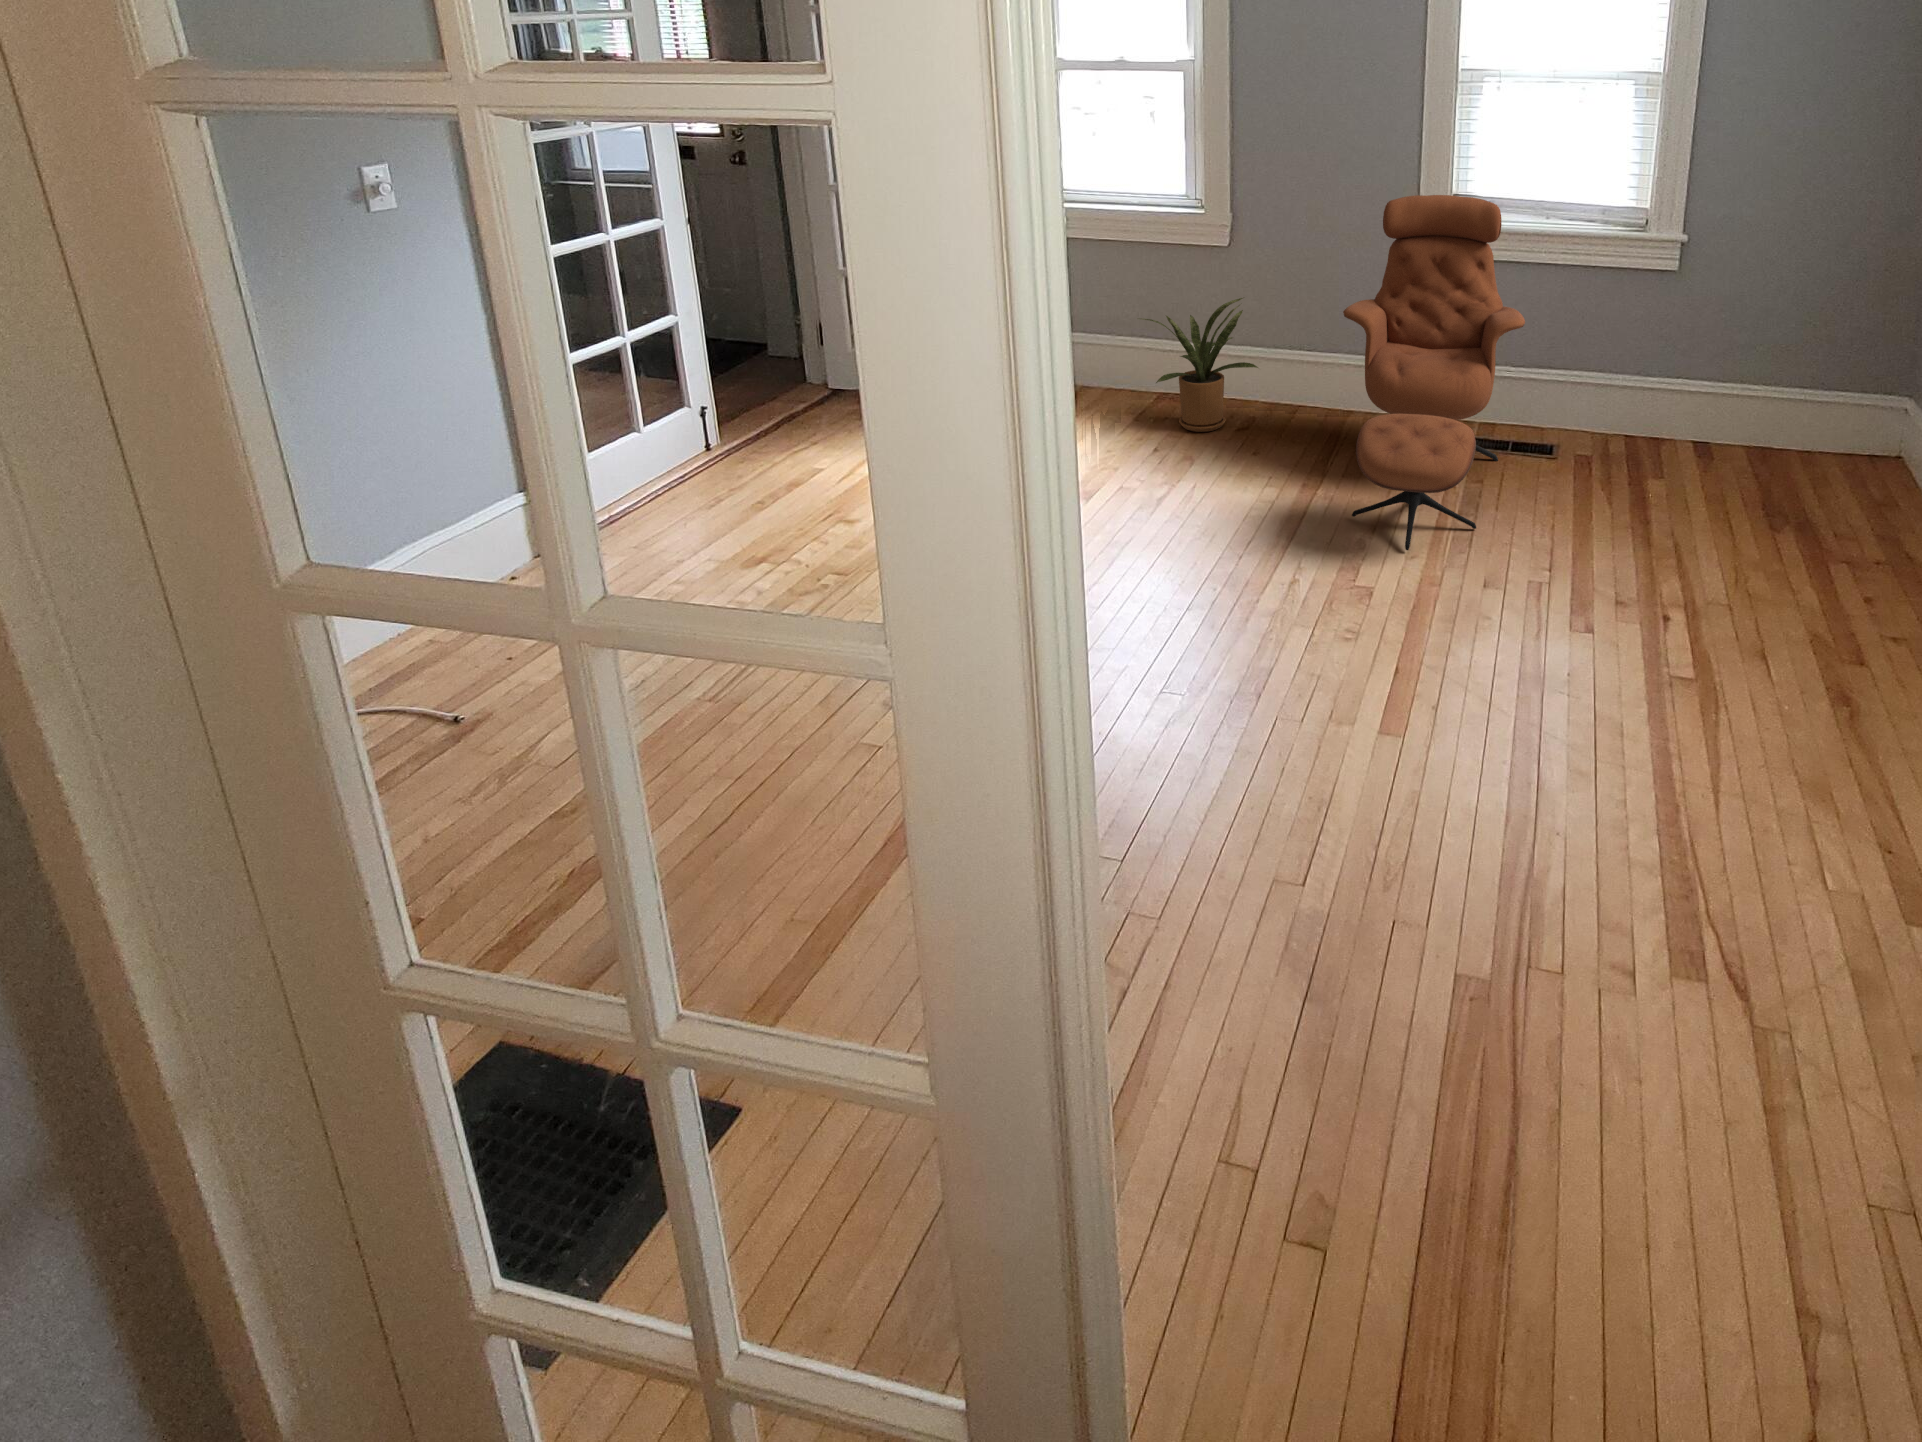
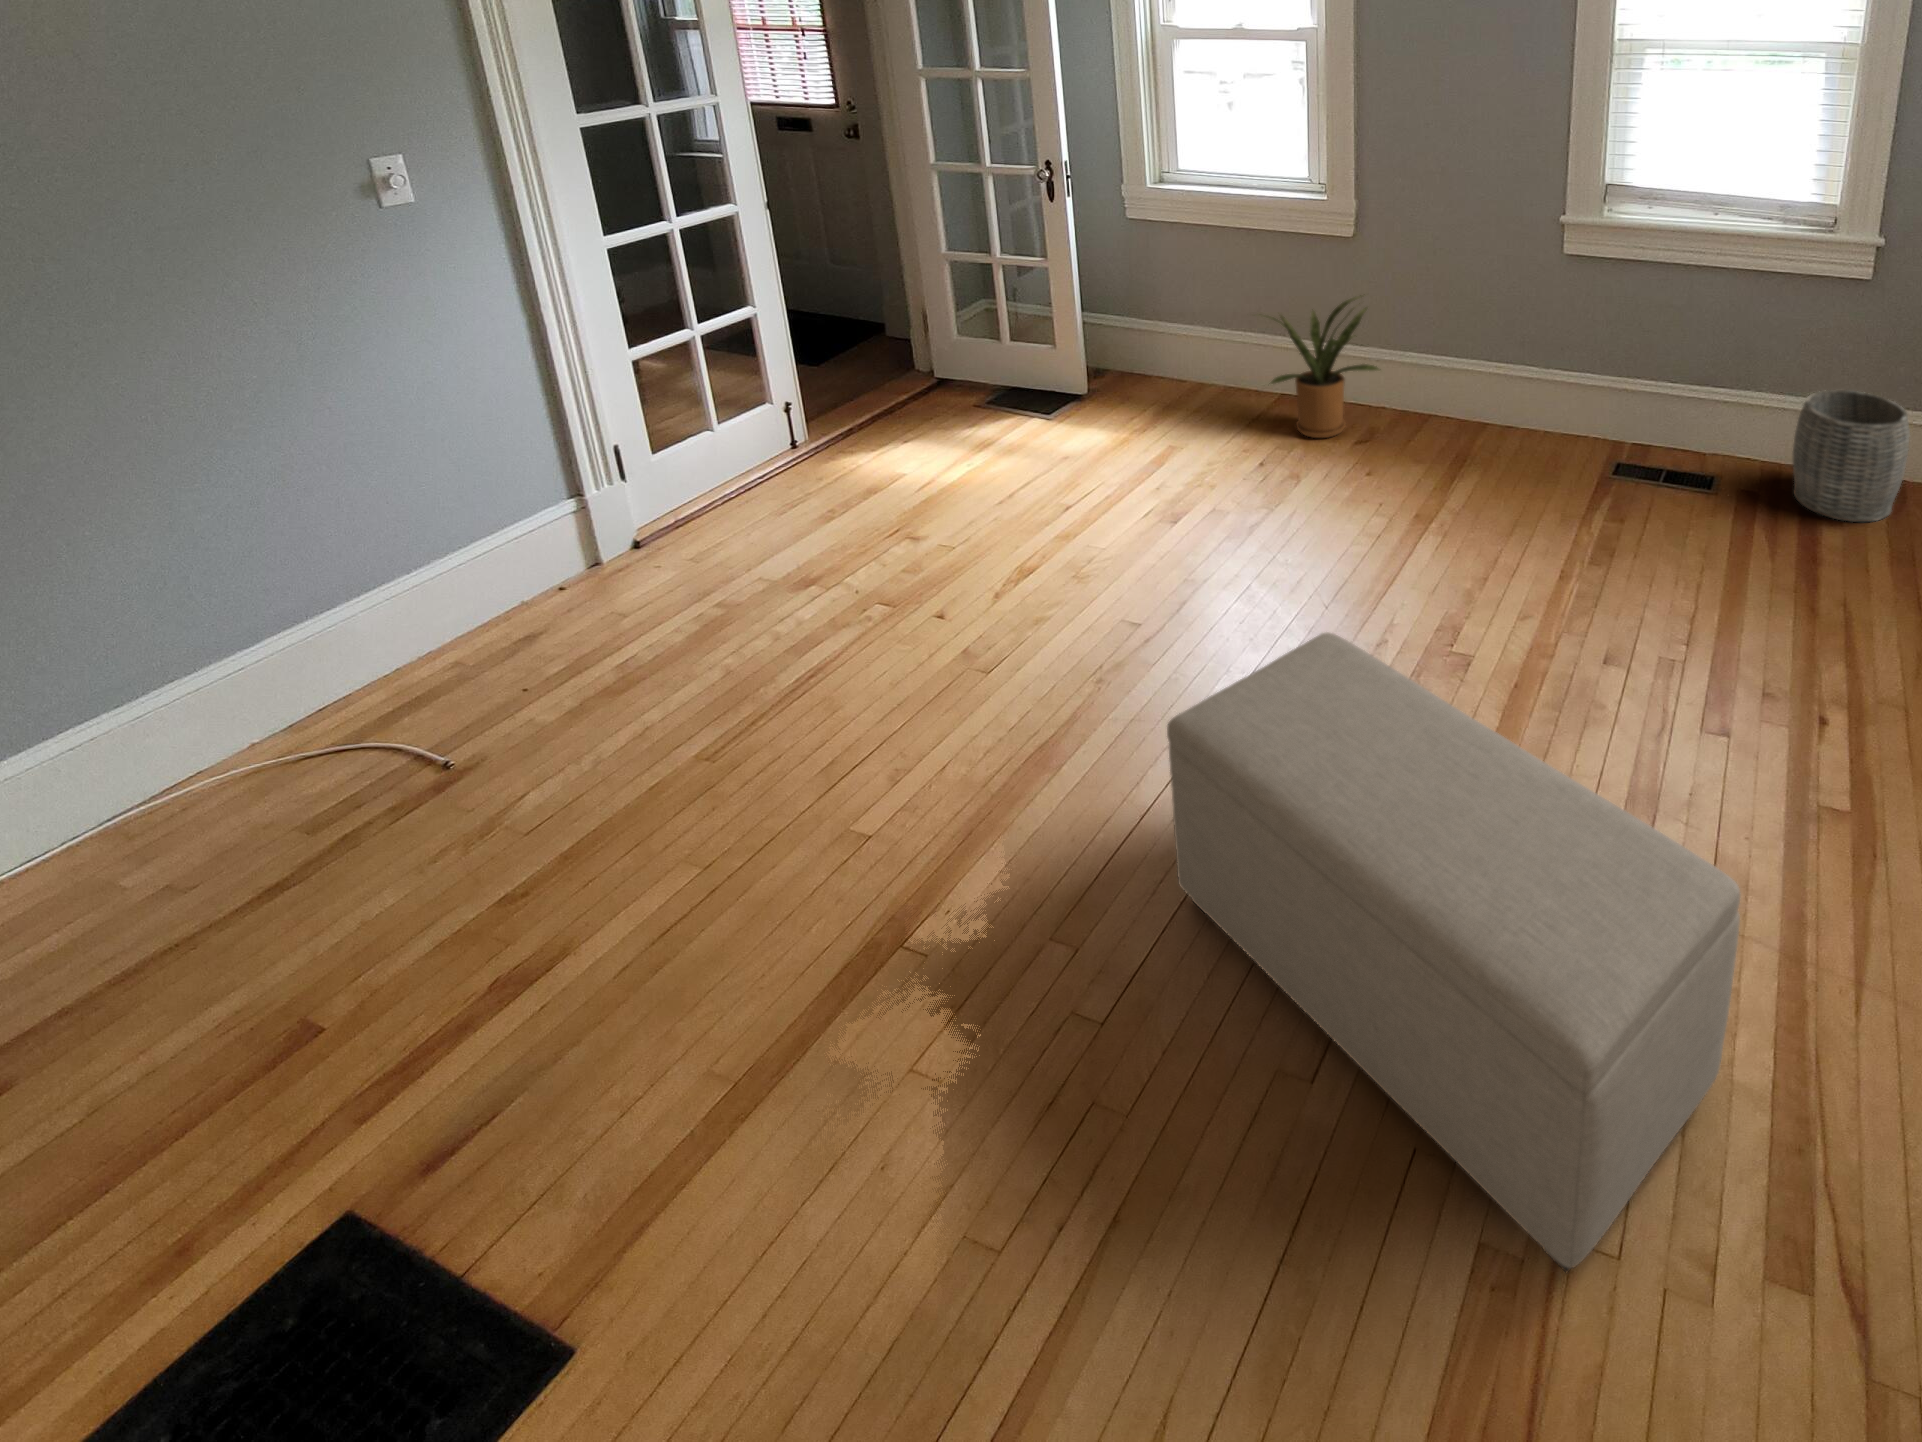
lounge chair: present [1343,195,1525,550] -> none [1463,187,1676,603]
woven basket: none [1625,366,1720,477] -> present [1793,390,1910,522]
ottoman: none [1158,550,1637,988] -> present [1167,633,1740,1273]

